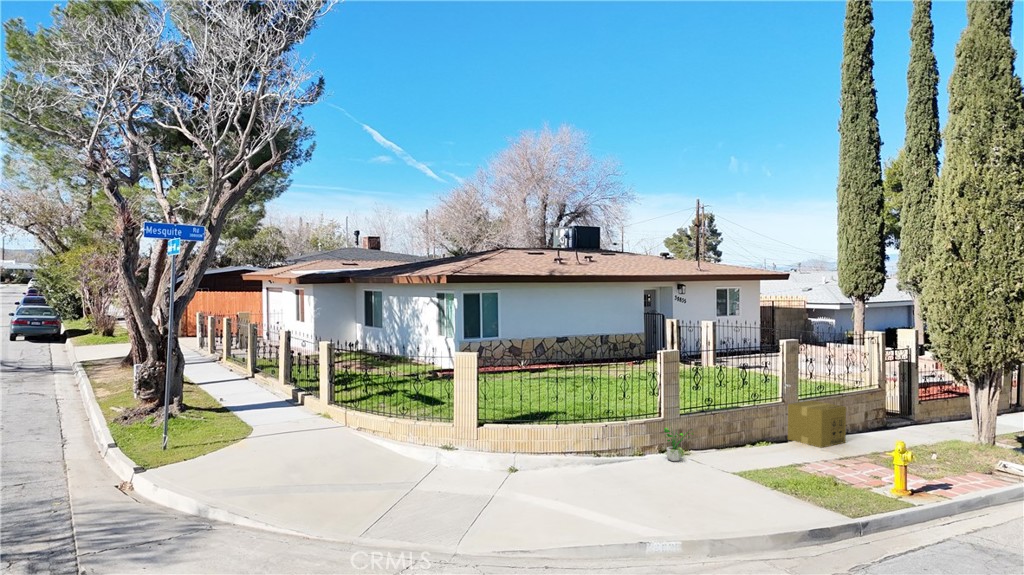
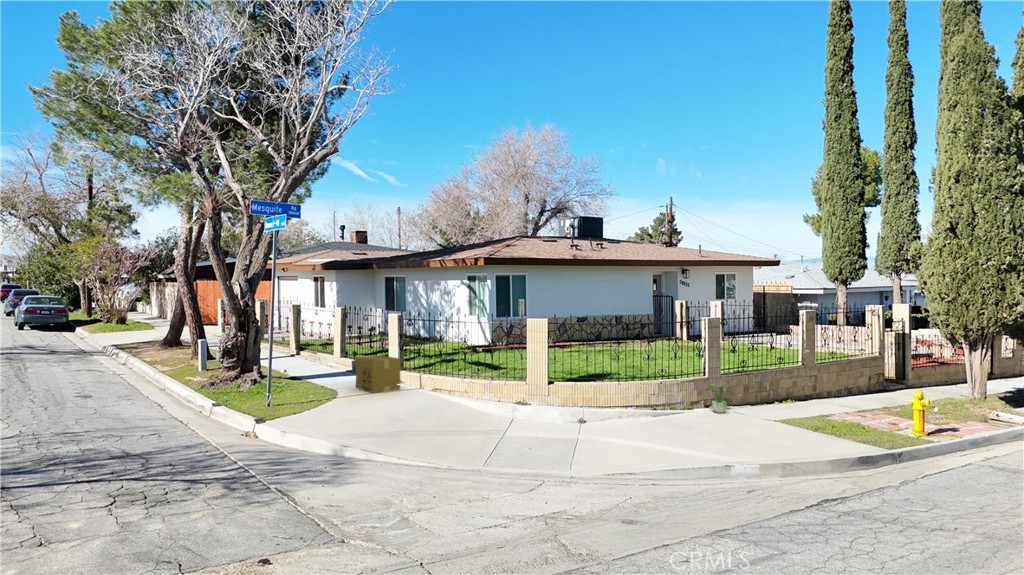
cardboard box: present [788,401,846,448] -> present [356,356,400,393]

